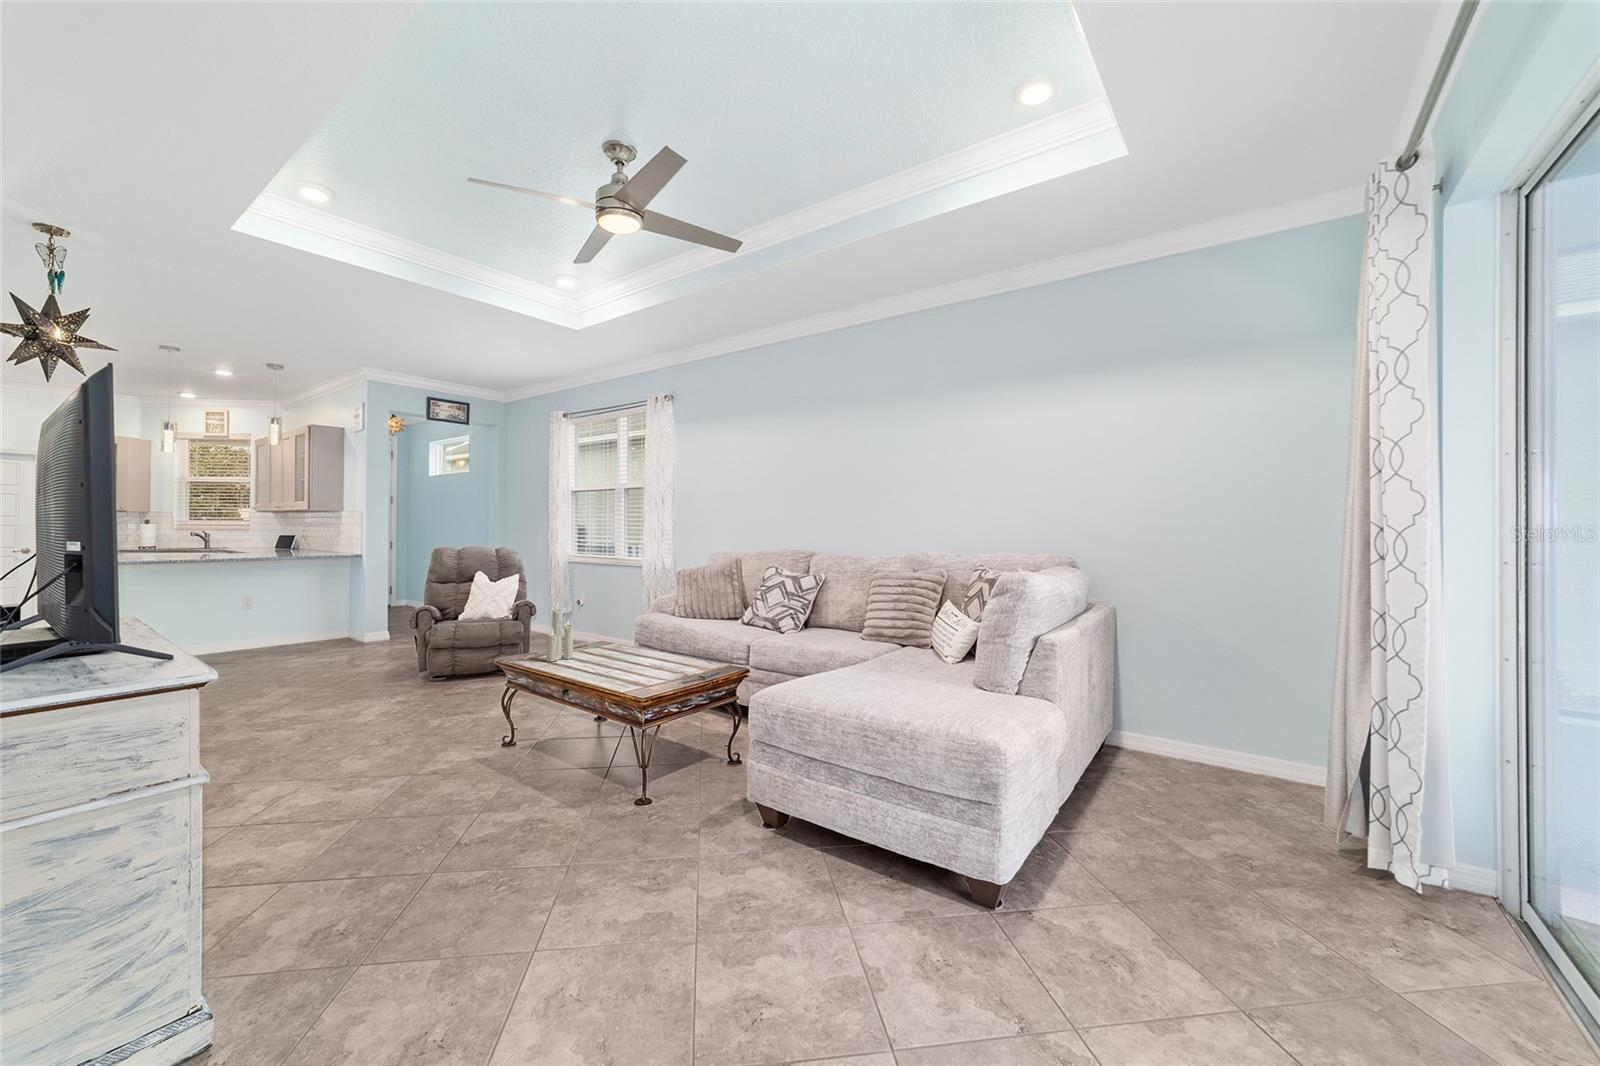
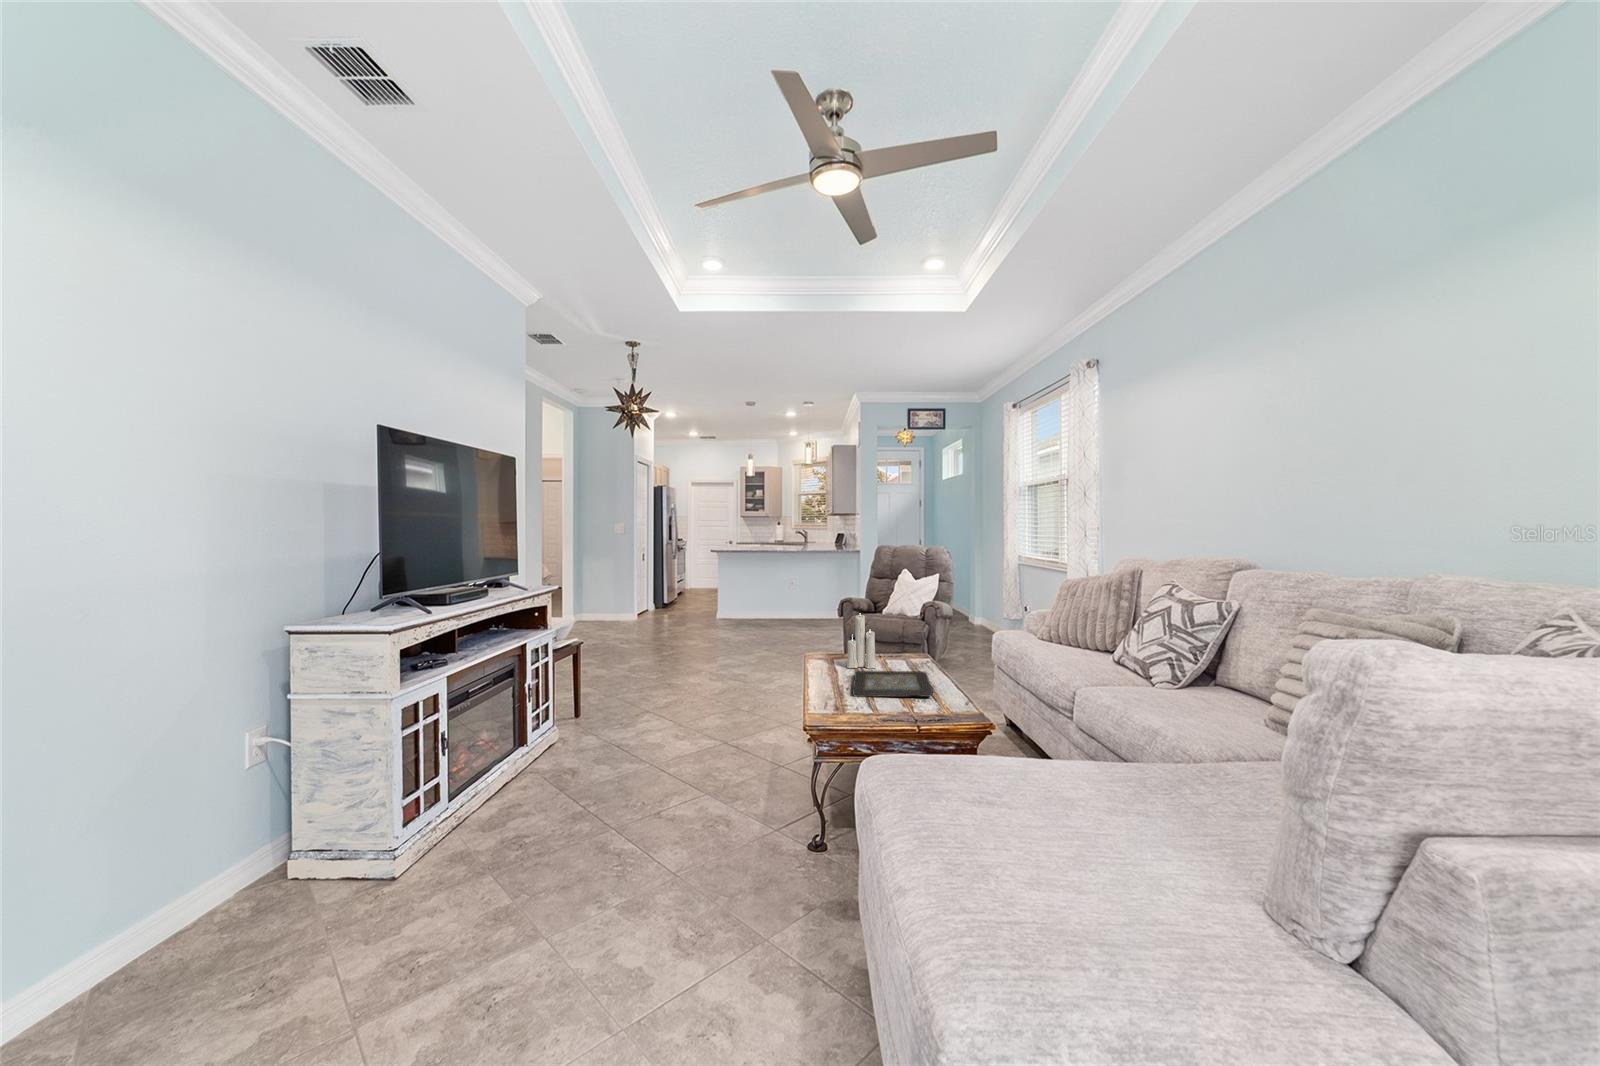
decorative tray: none [571,651,668,677] -> present [853,671,933,697]

